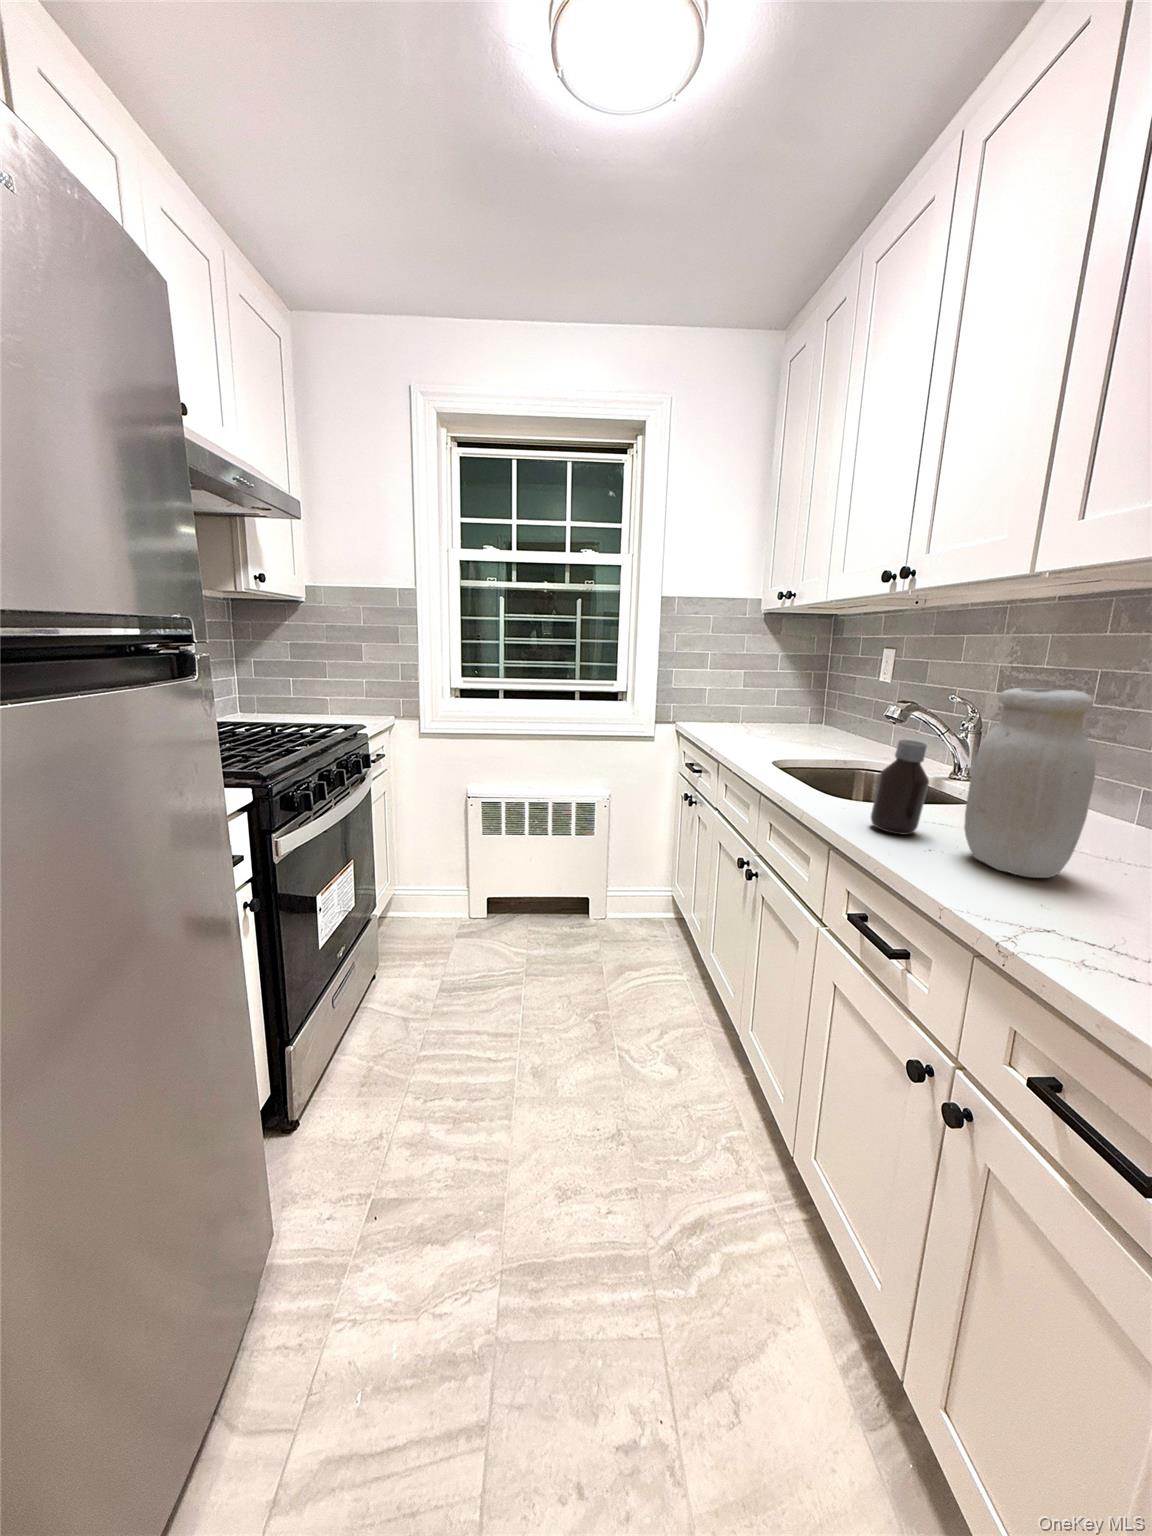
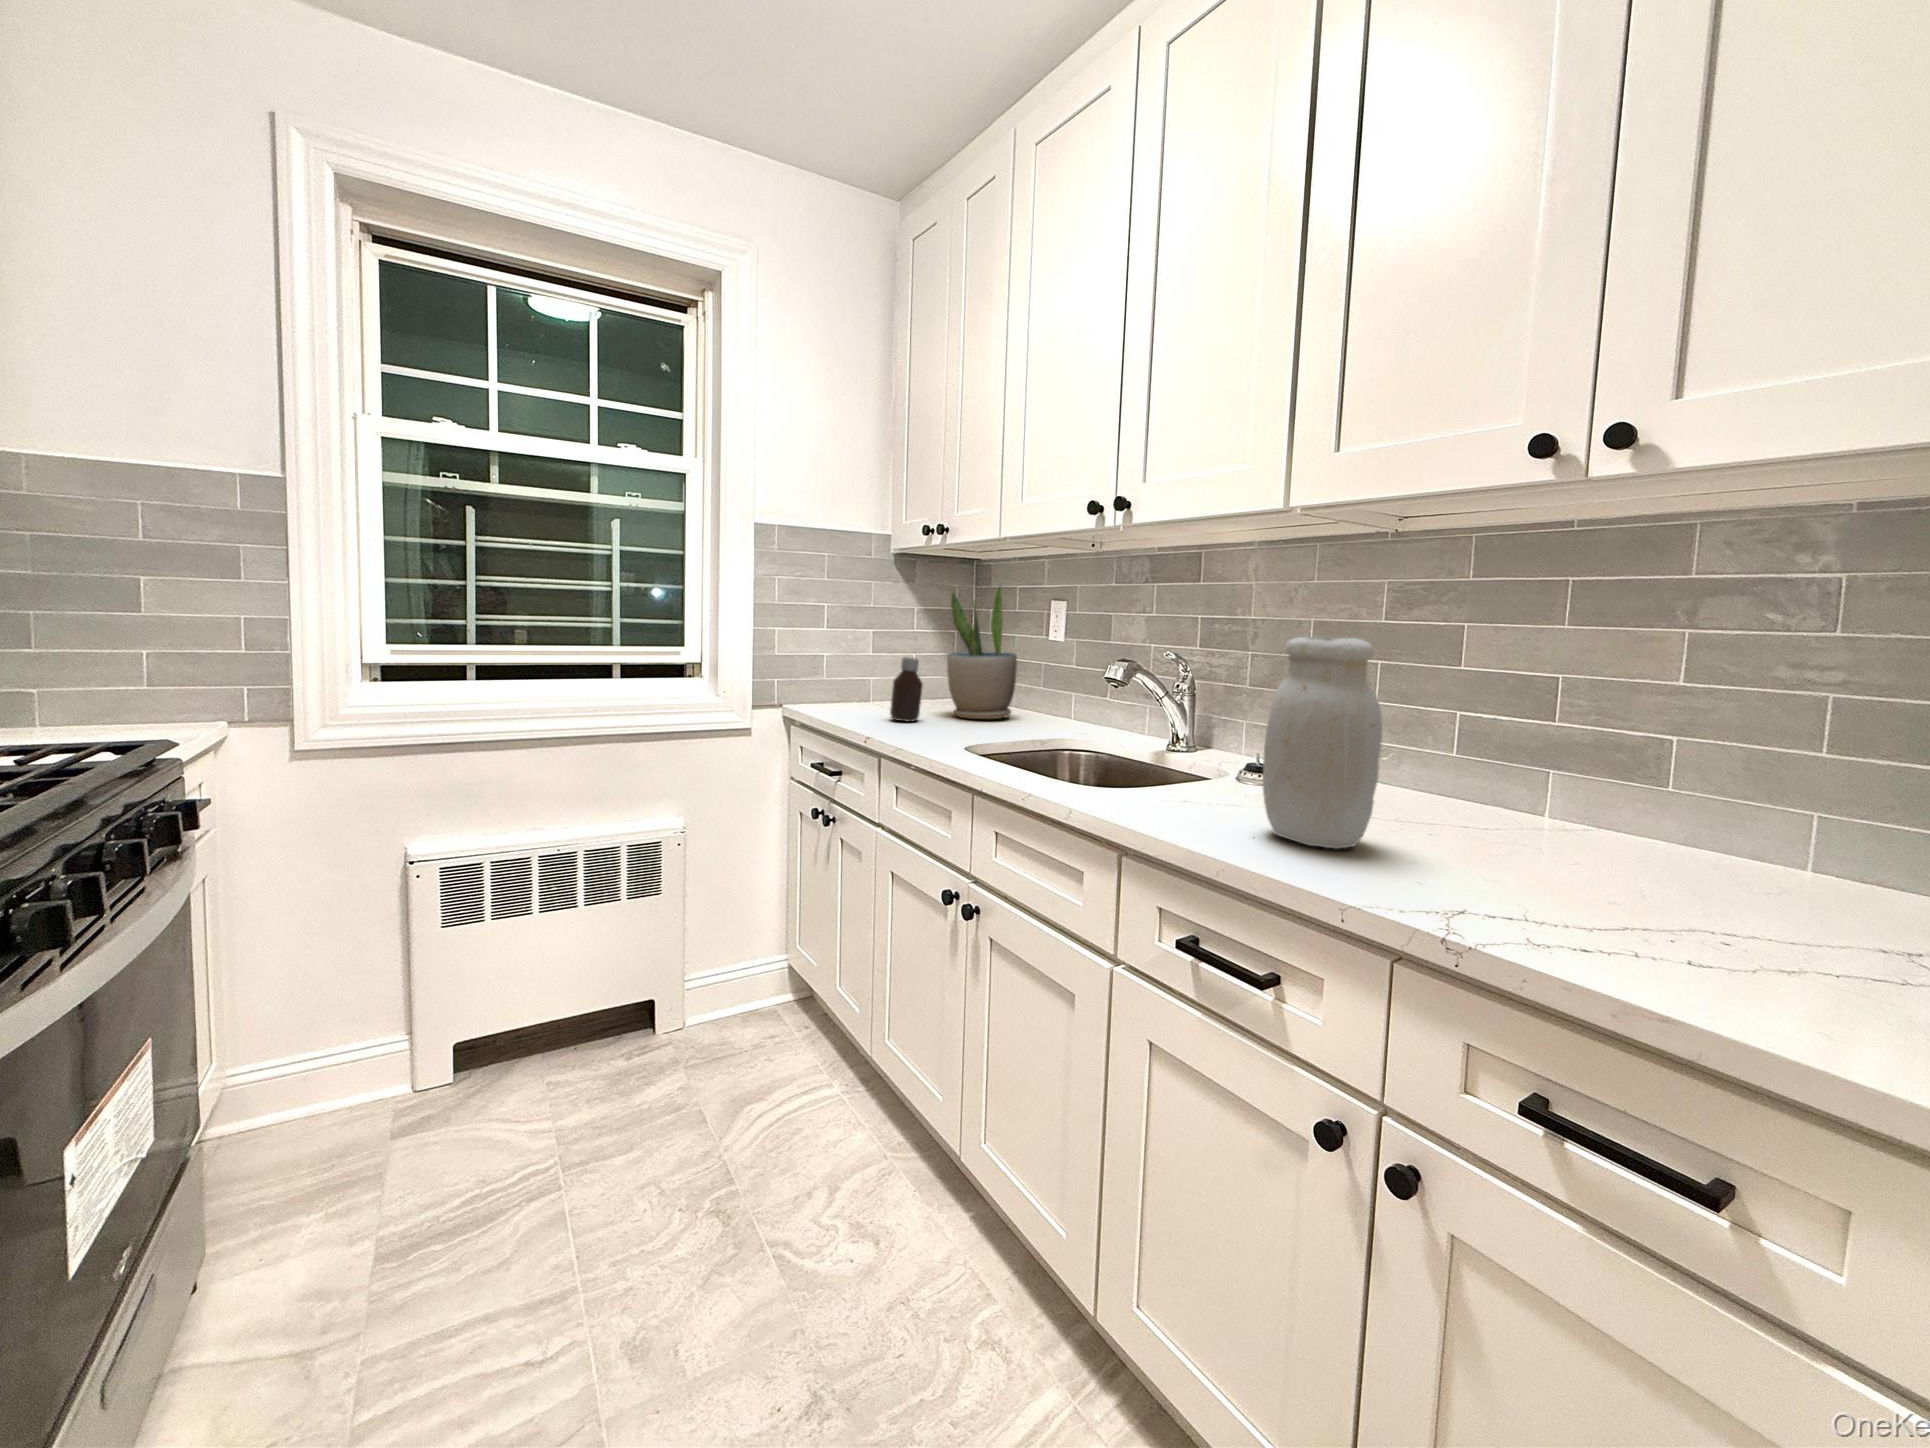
potted plant: none [785,636,844,741] -> present [947,587,1017,719]
bottle: present [871,740,929,835] -> present [890,657,923,722]

